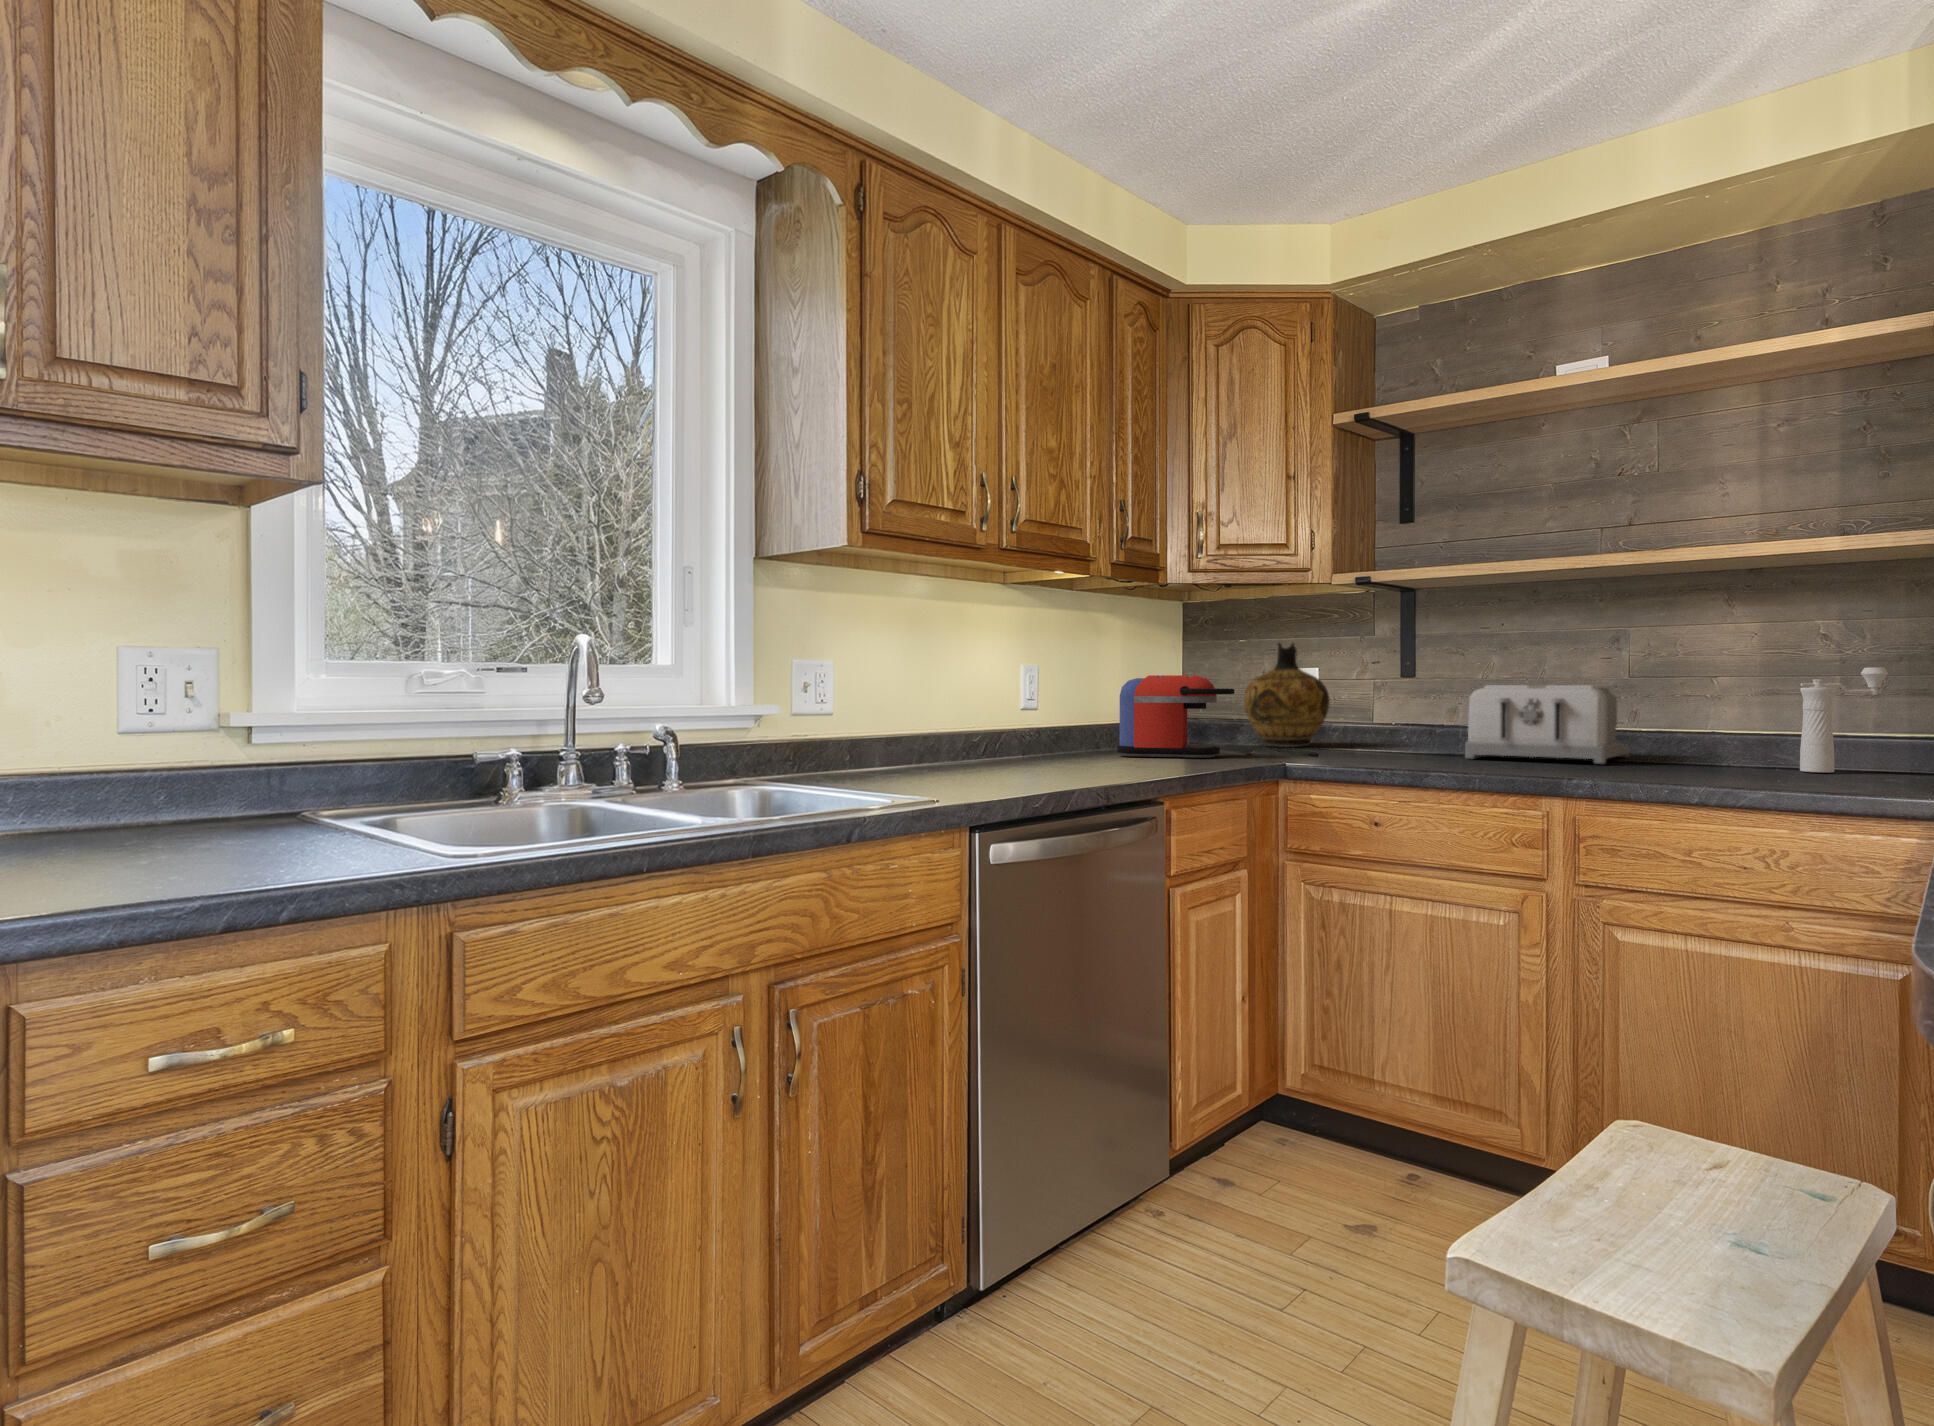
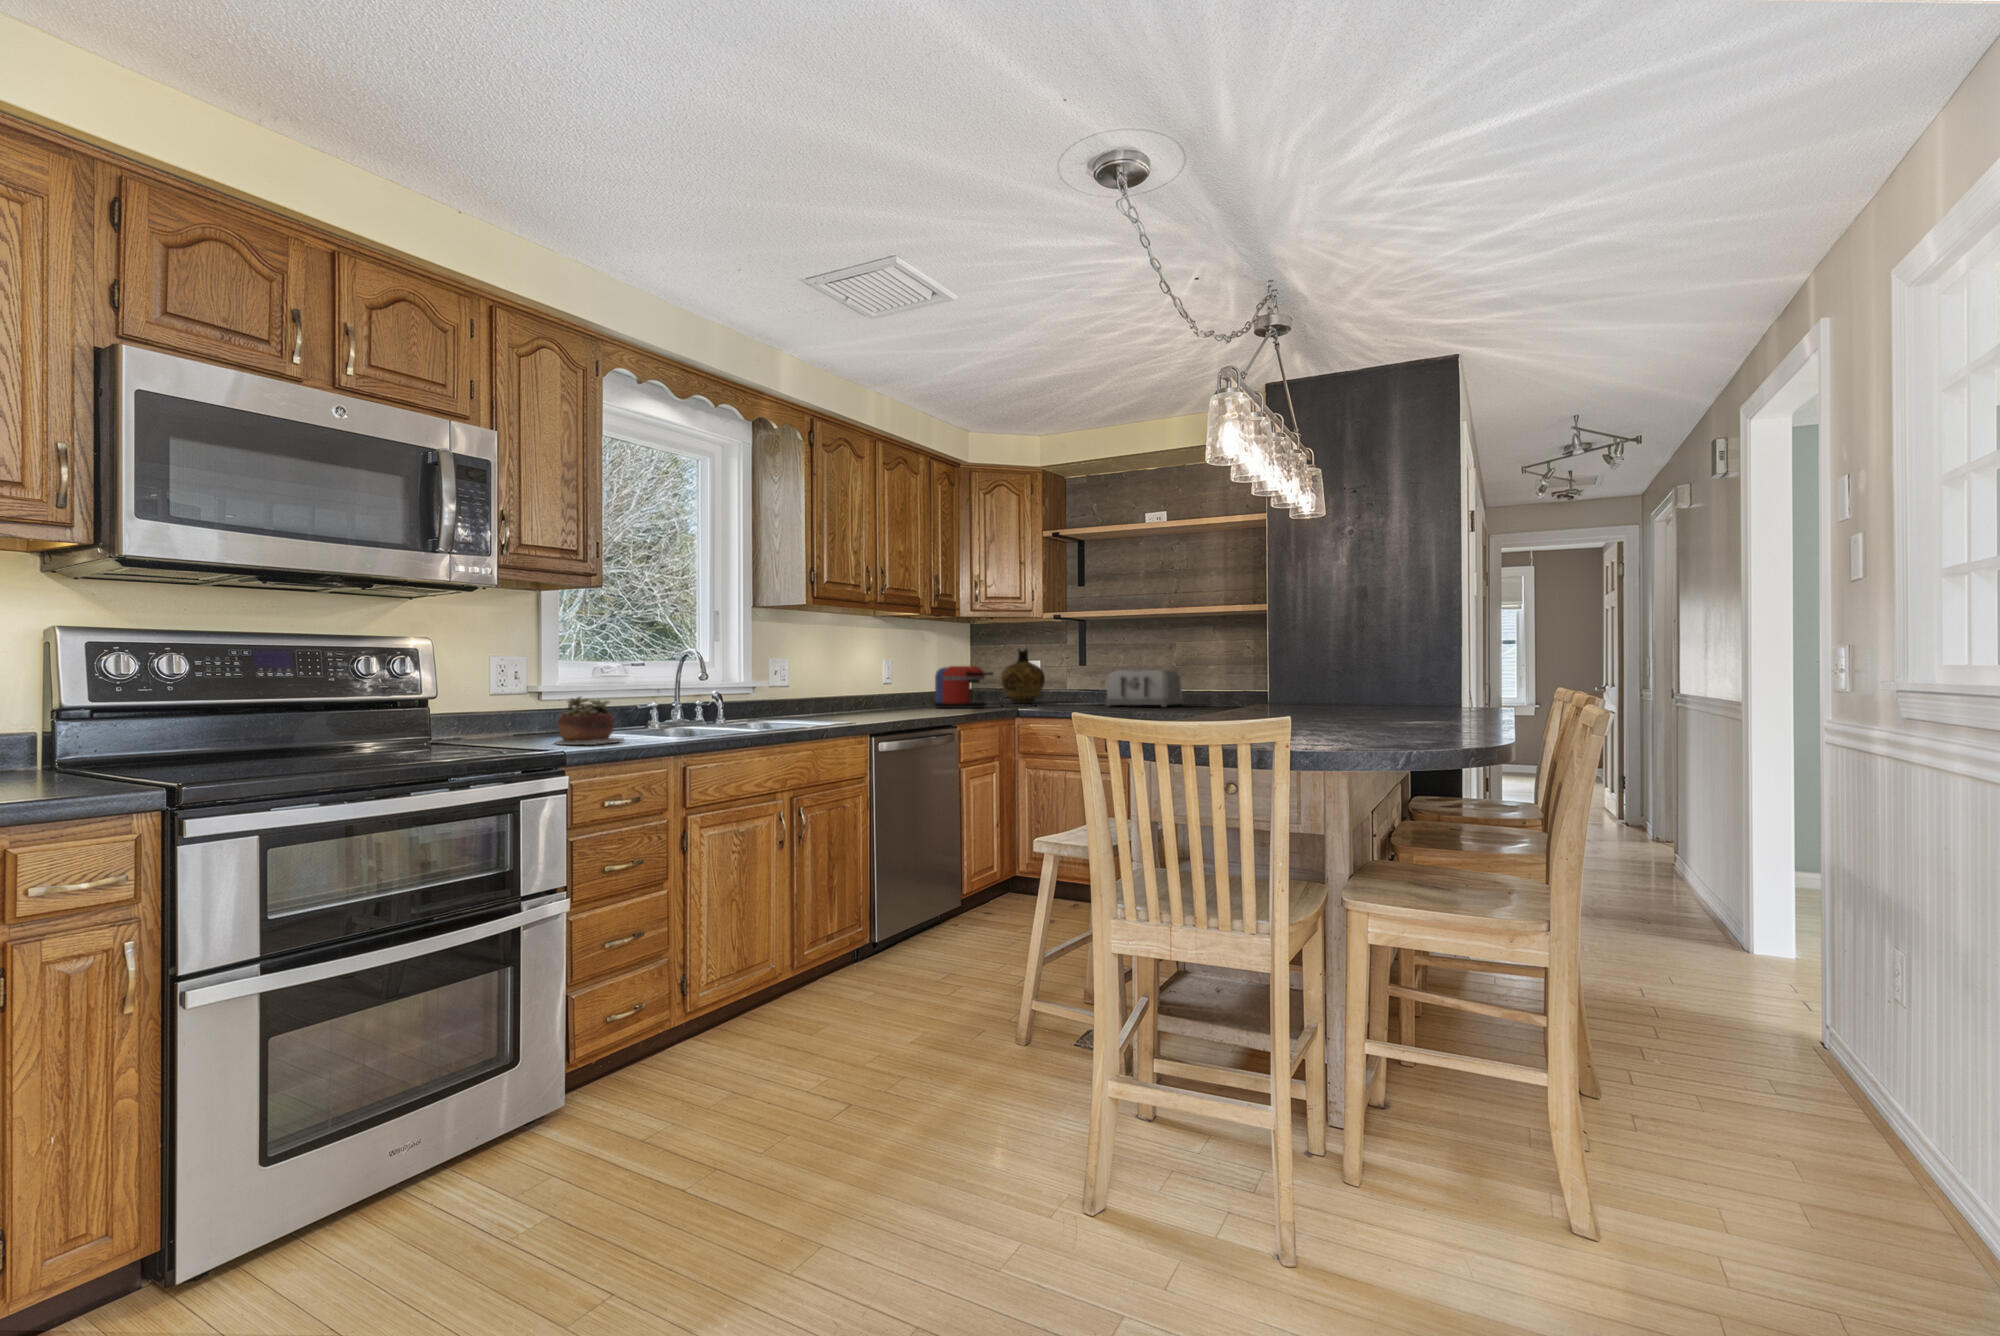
pepper mill: present [1800,667,1888,773] -> none [1244,661,1280,709]
succulent plant: none [85,746,298,885] -> present [555,697,624,745]

